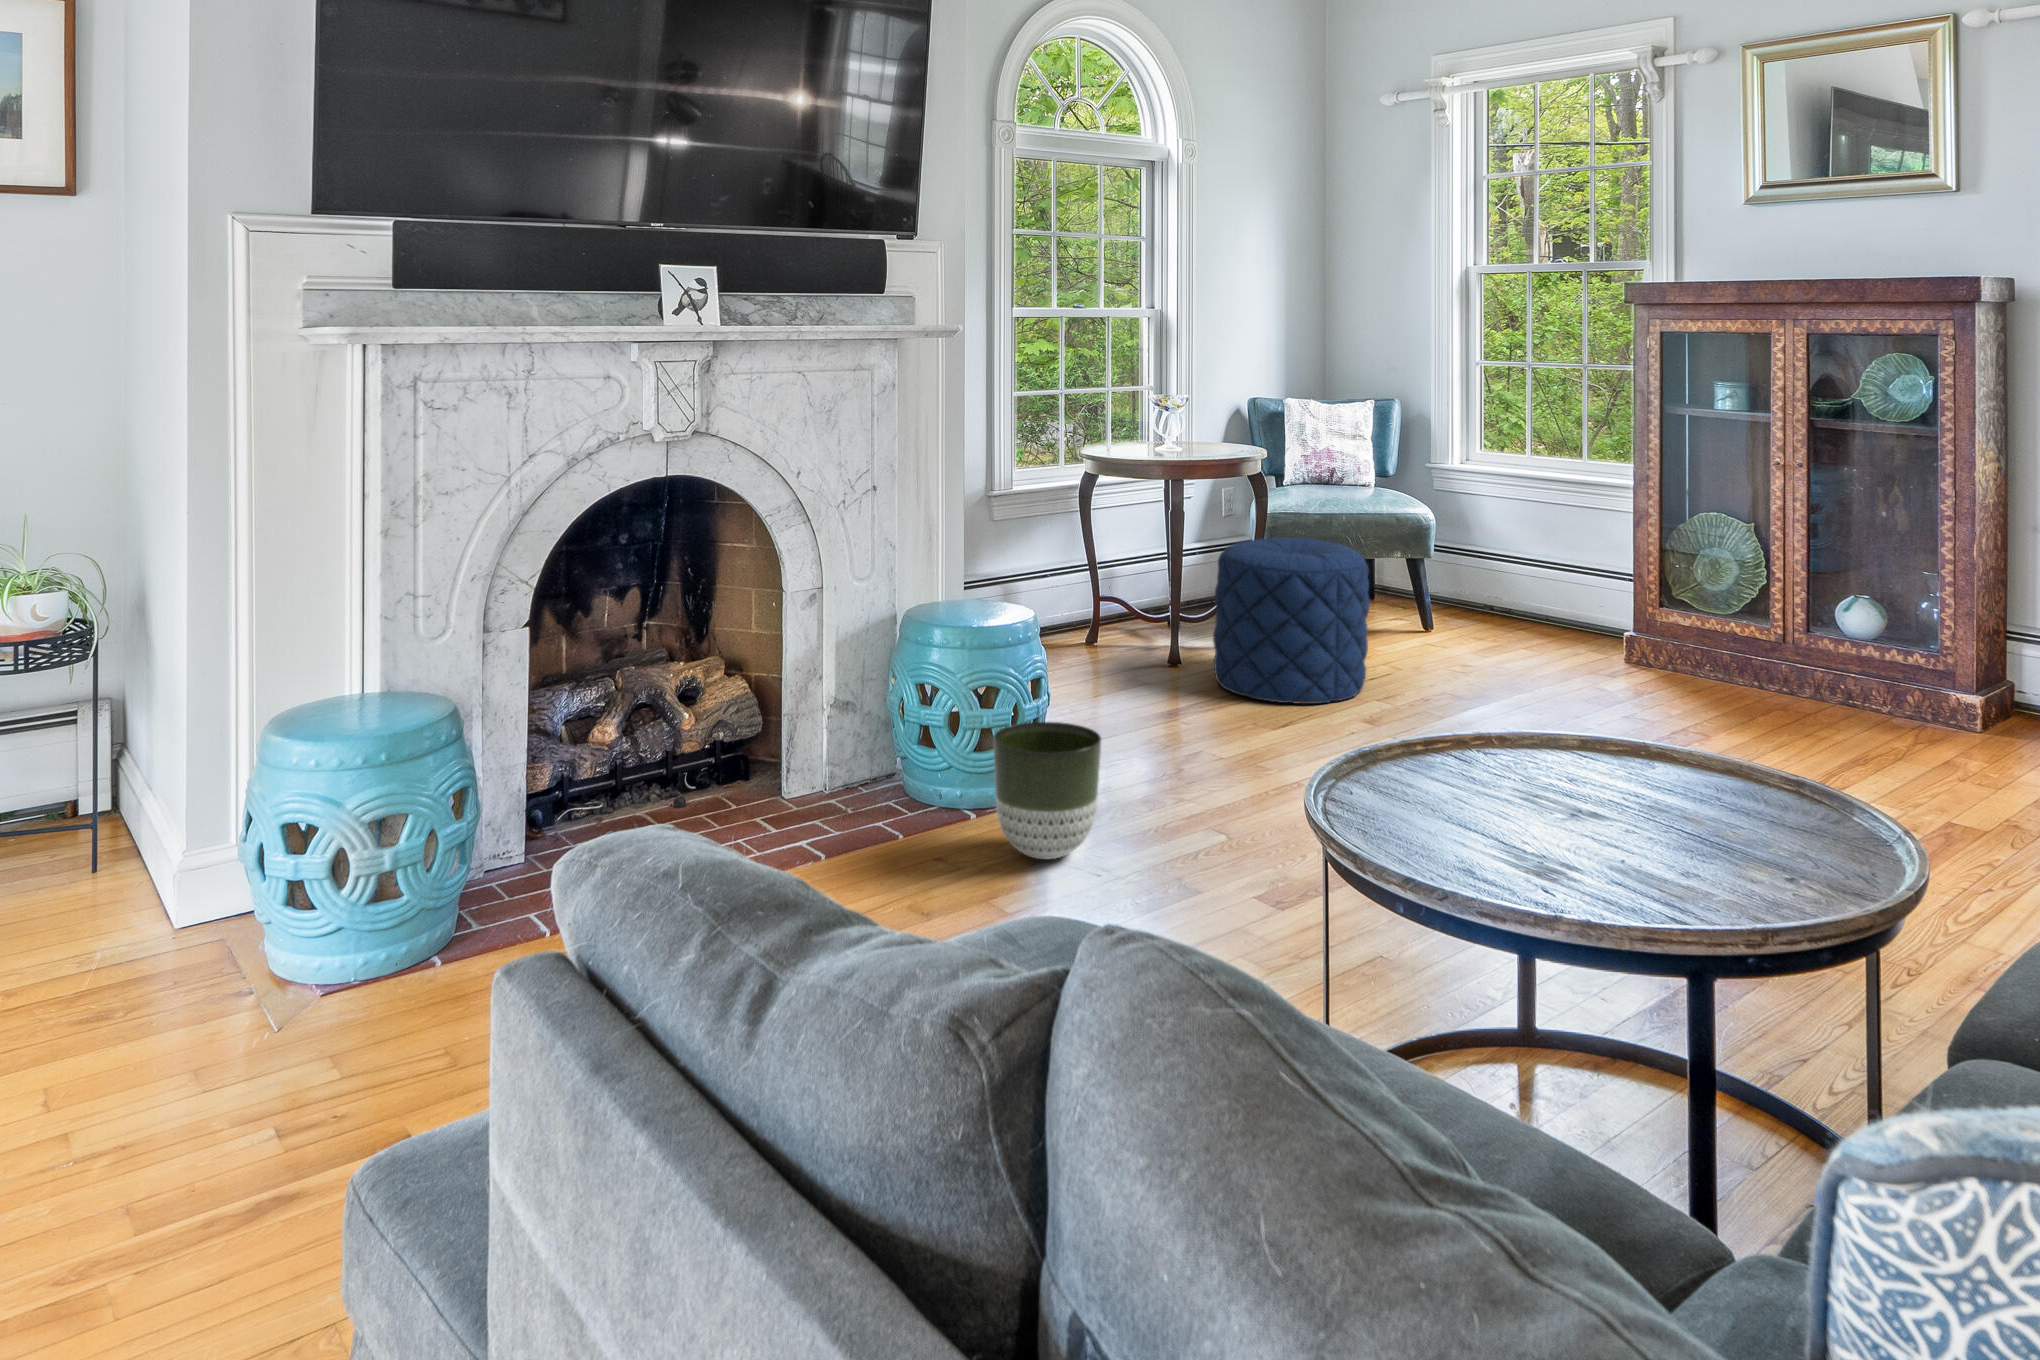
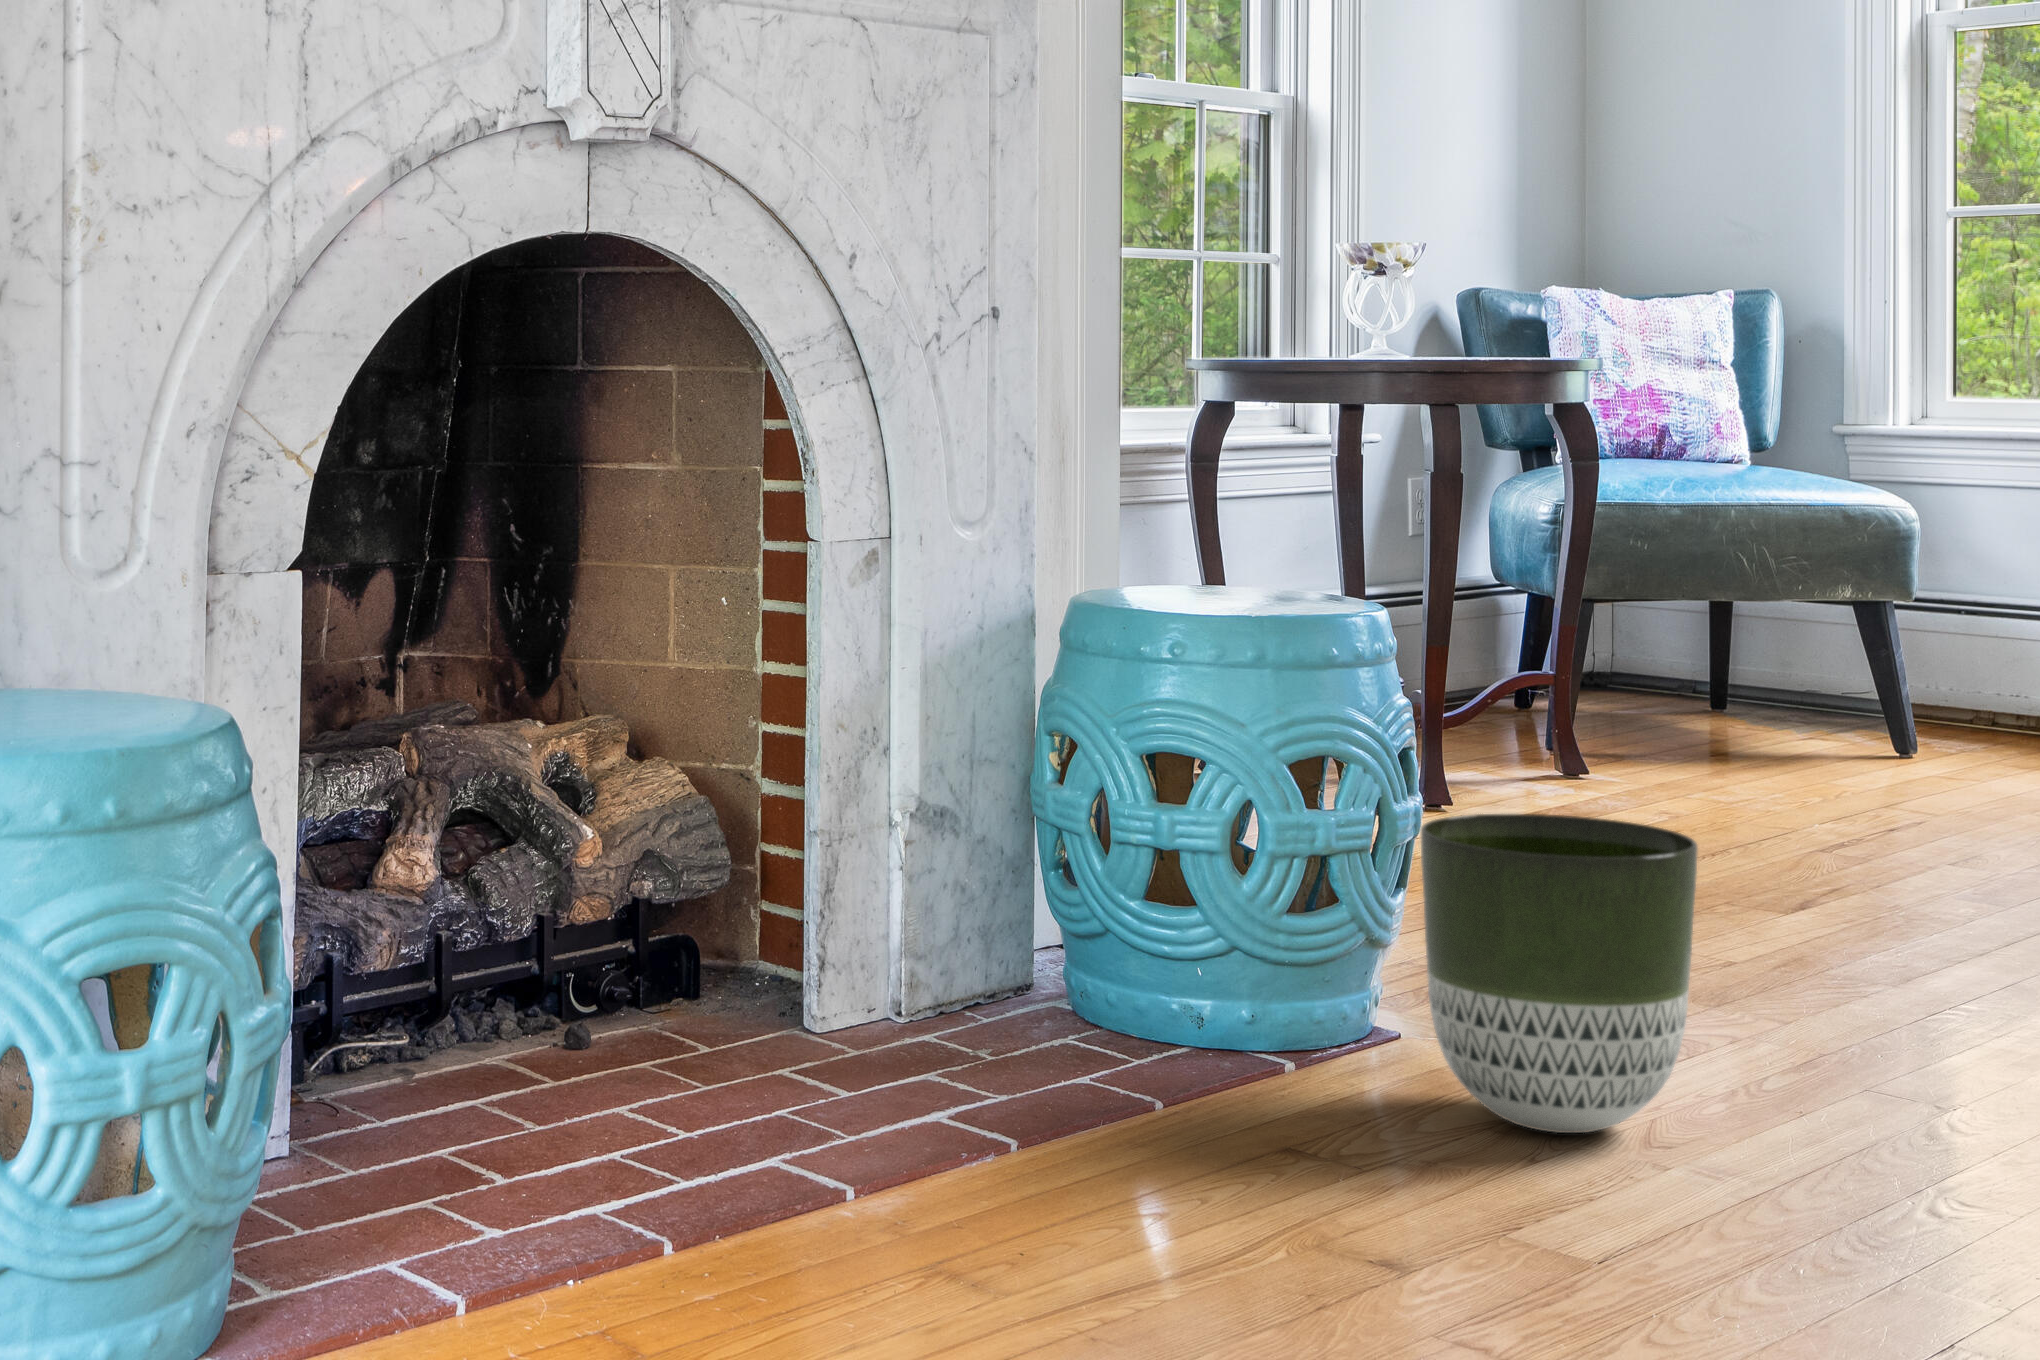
pouf: present [1213,537,1370,704] -> none [1550,522,1911,862]

